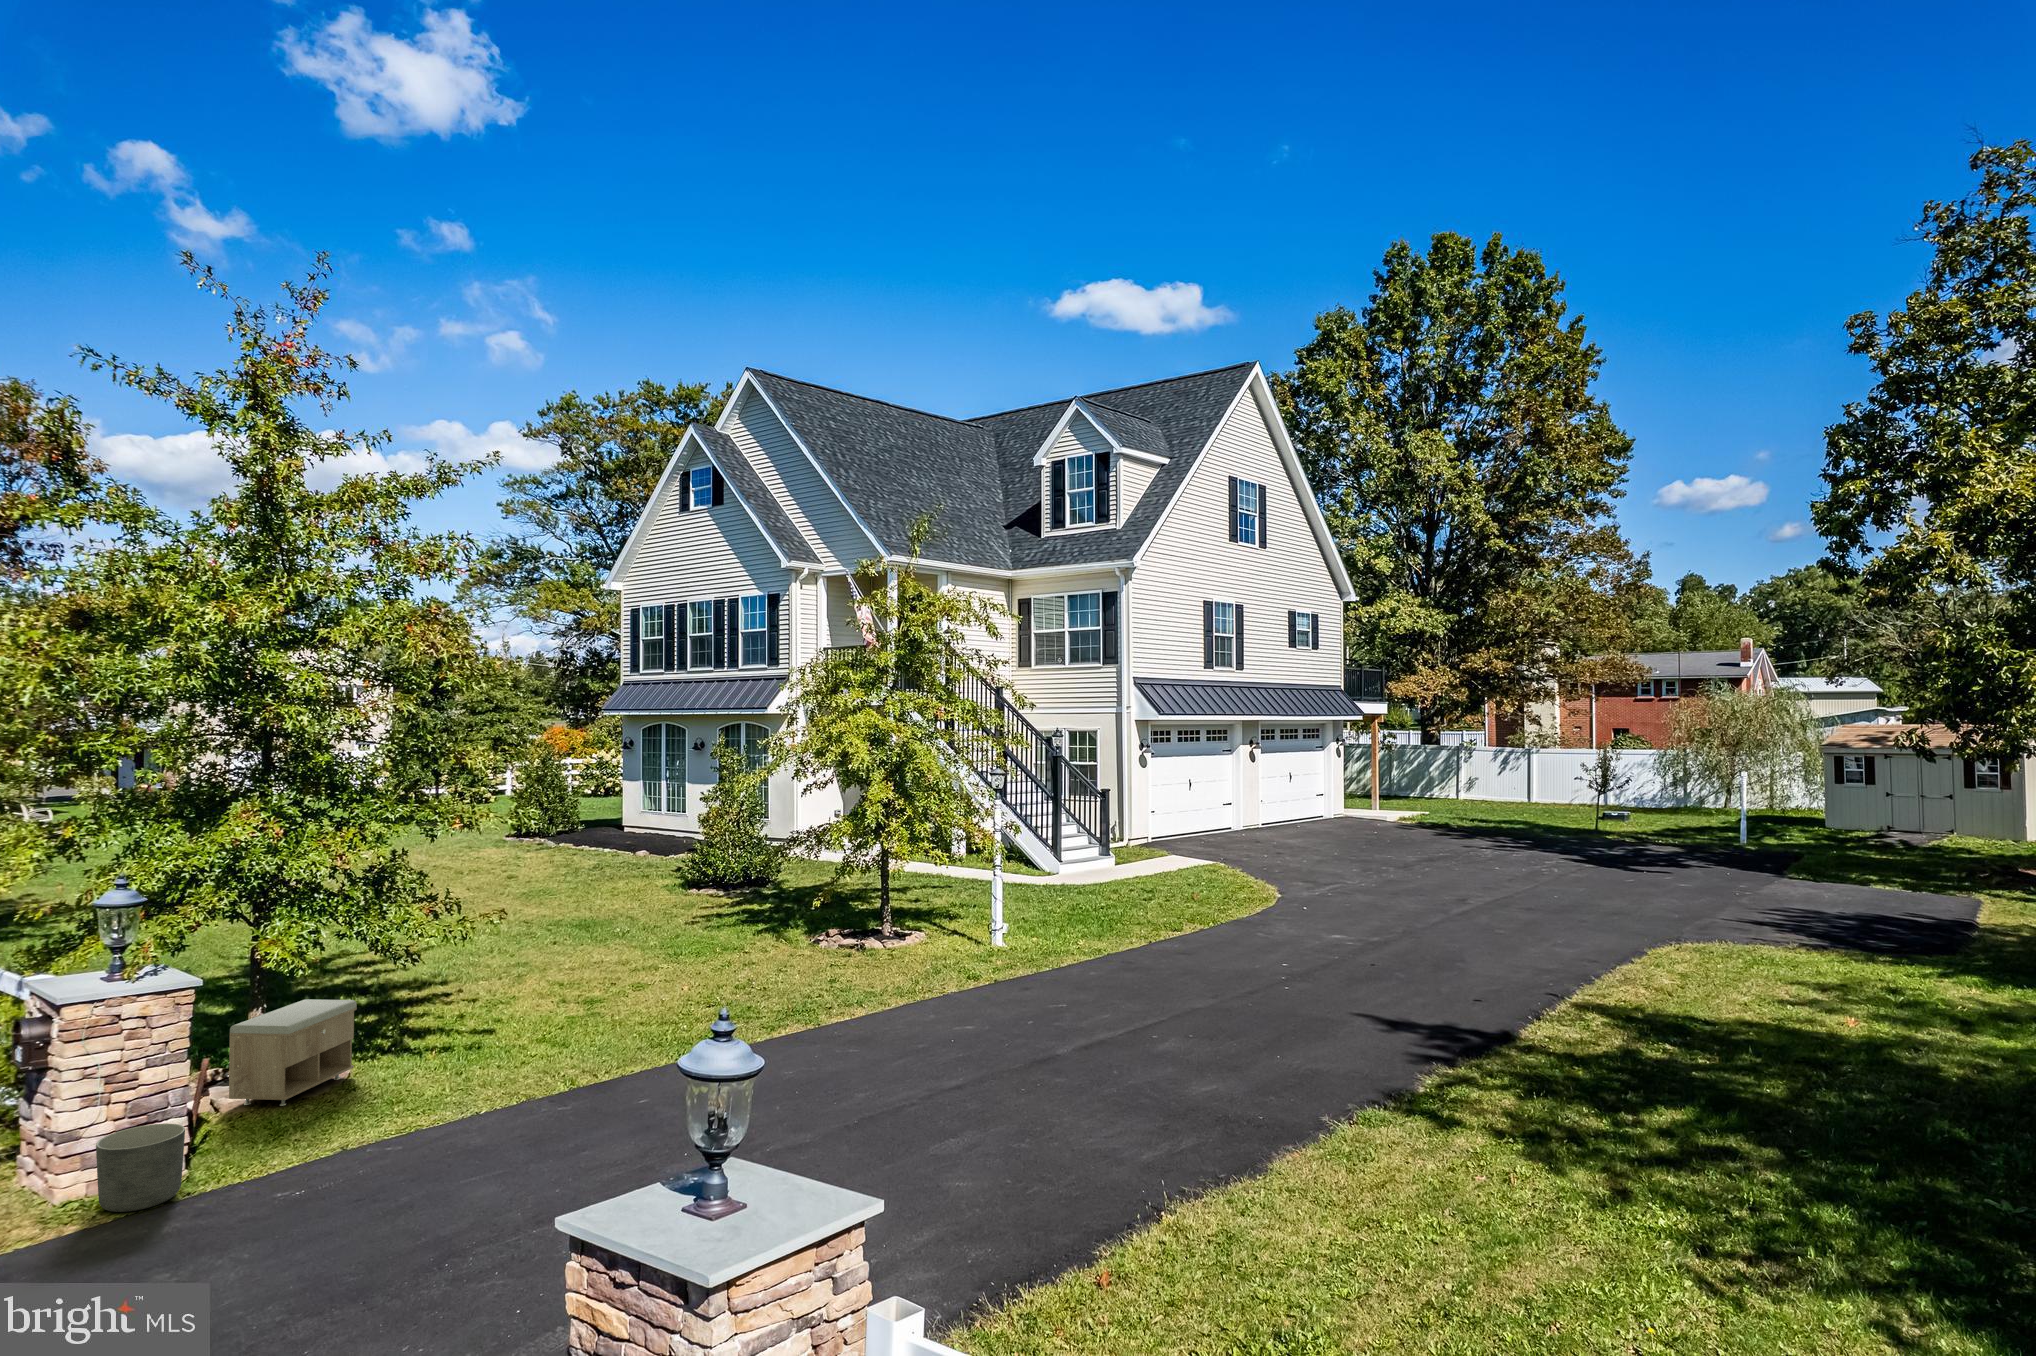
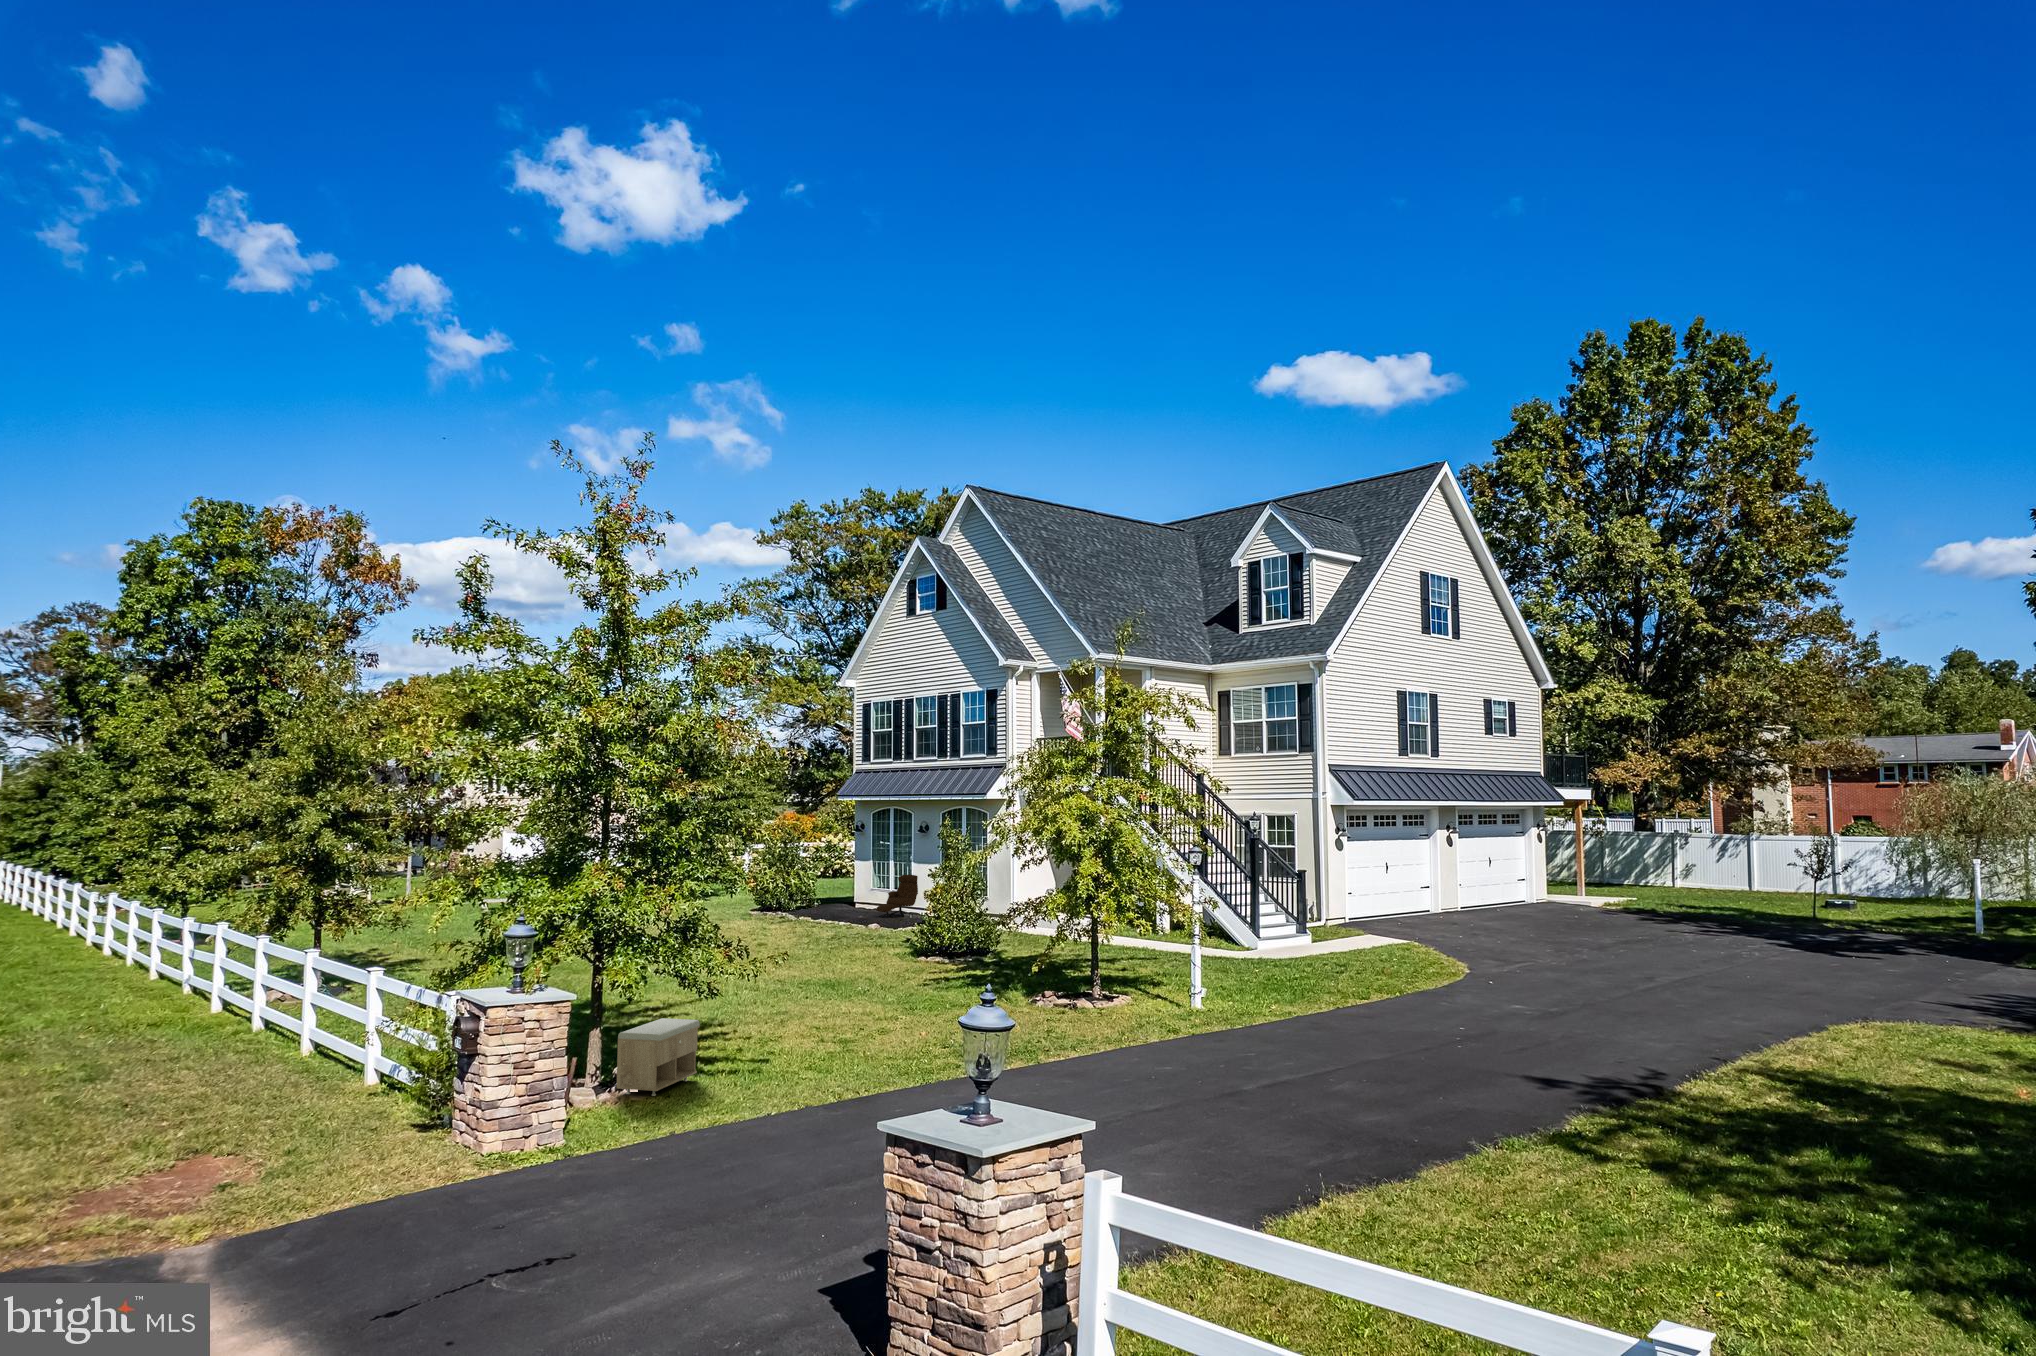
lounge chair: none [647,798,695,846] -> present [876,875,918,918]
planter: present [96,1124,185,1212] -> none [558,1094,612,1152]

